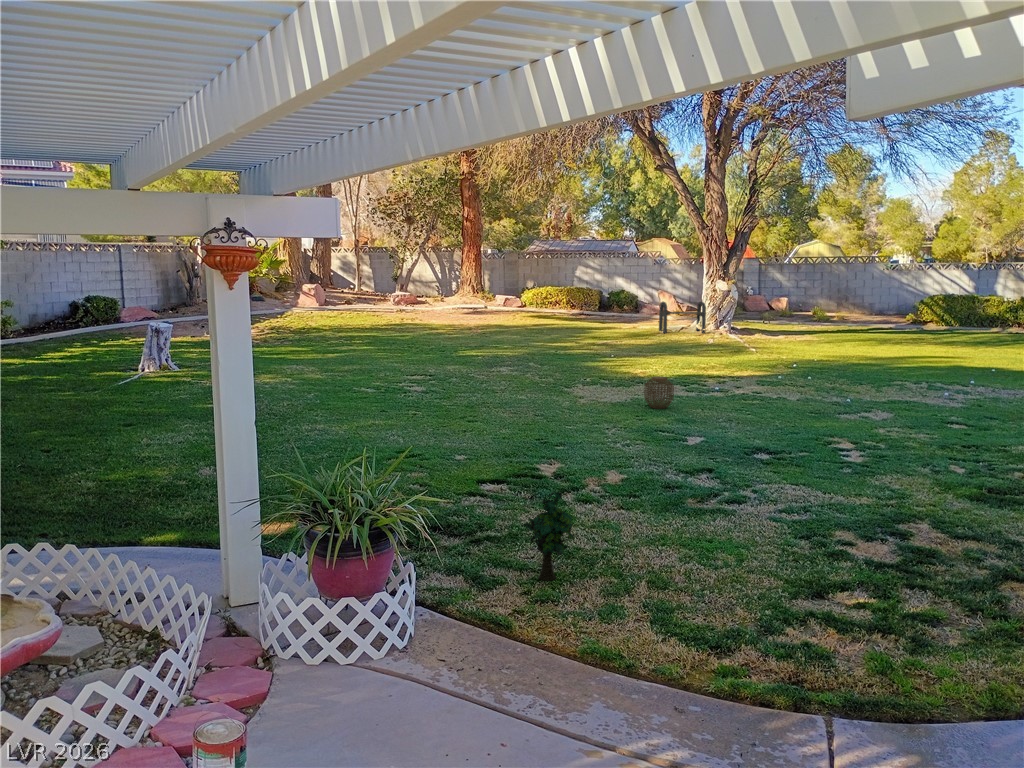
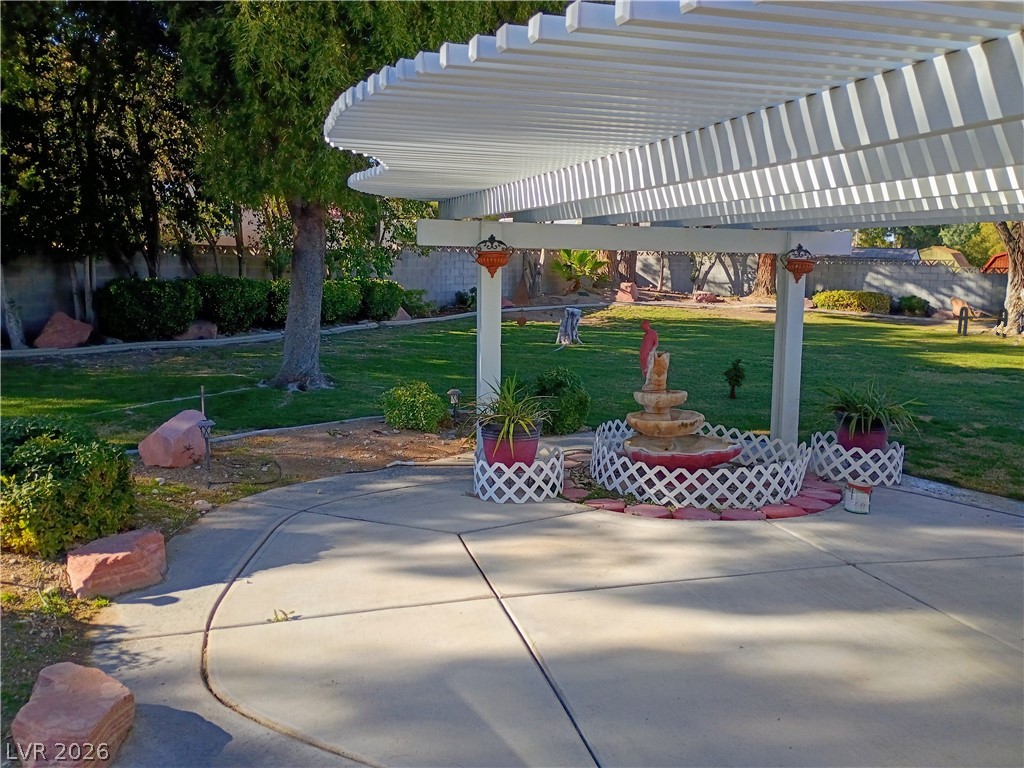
woven basket: present [644,376,674,409] -> none [972,364,1000,391]
decorative plant: present [523,492,574,581] -> present [723,359,745,398]

